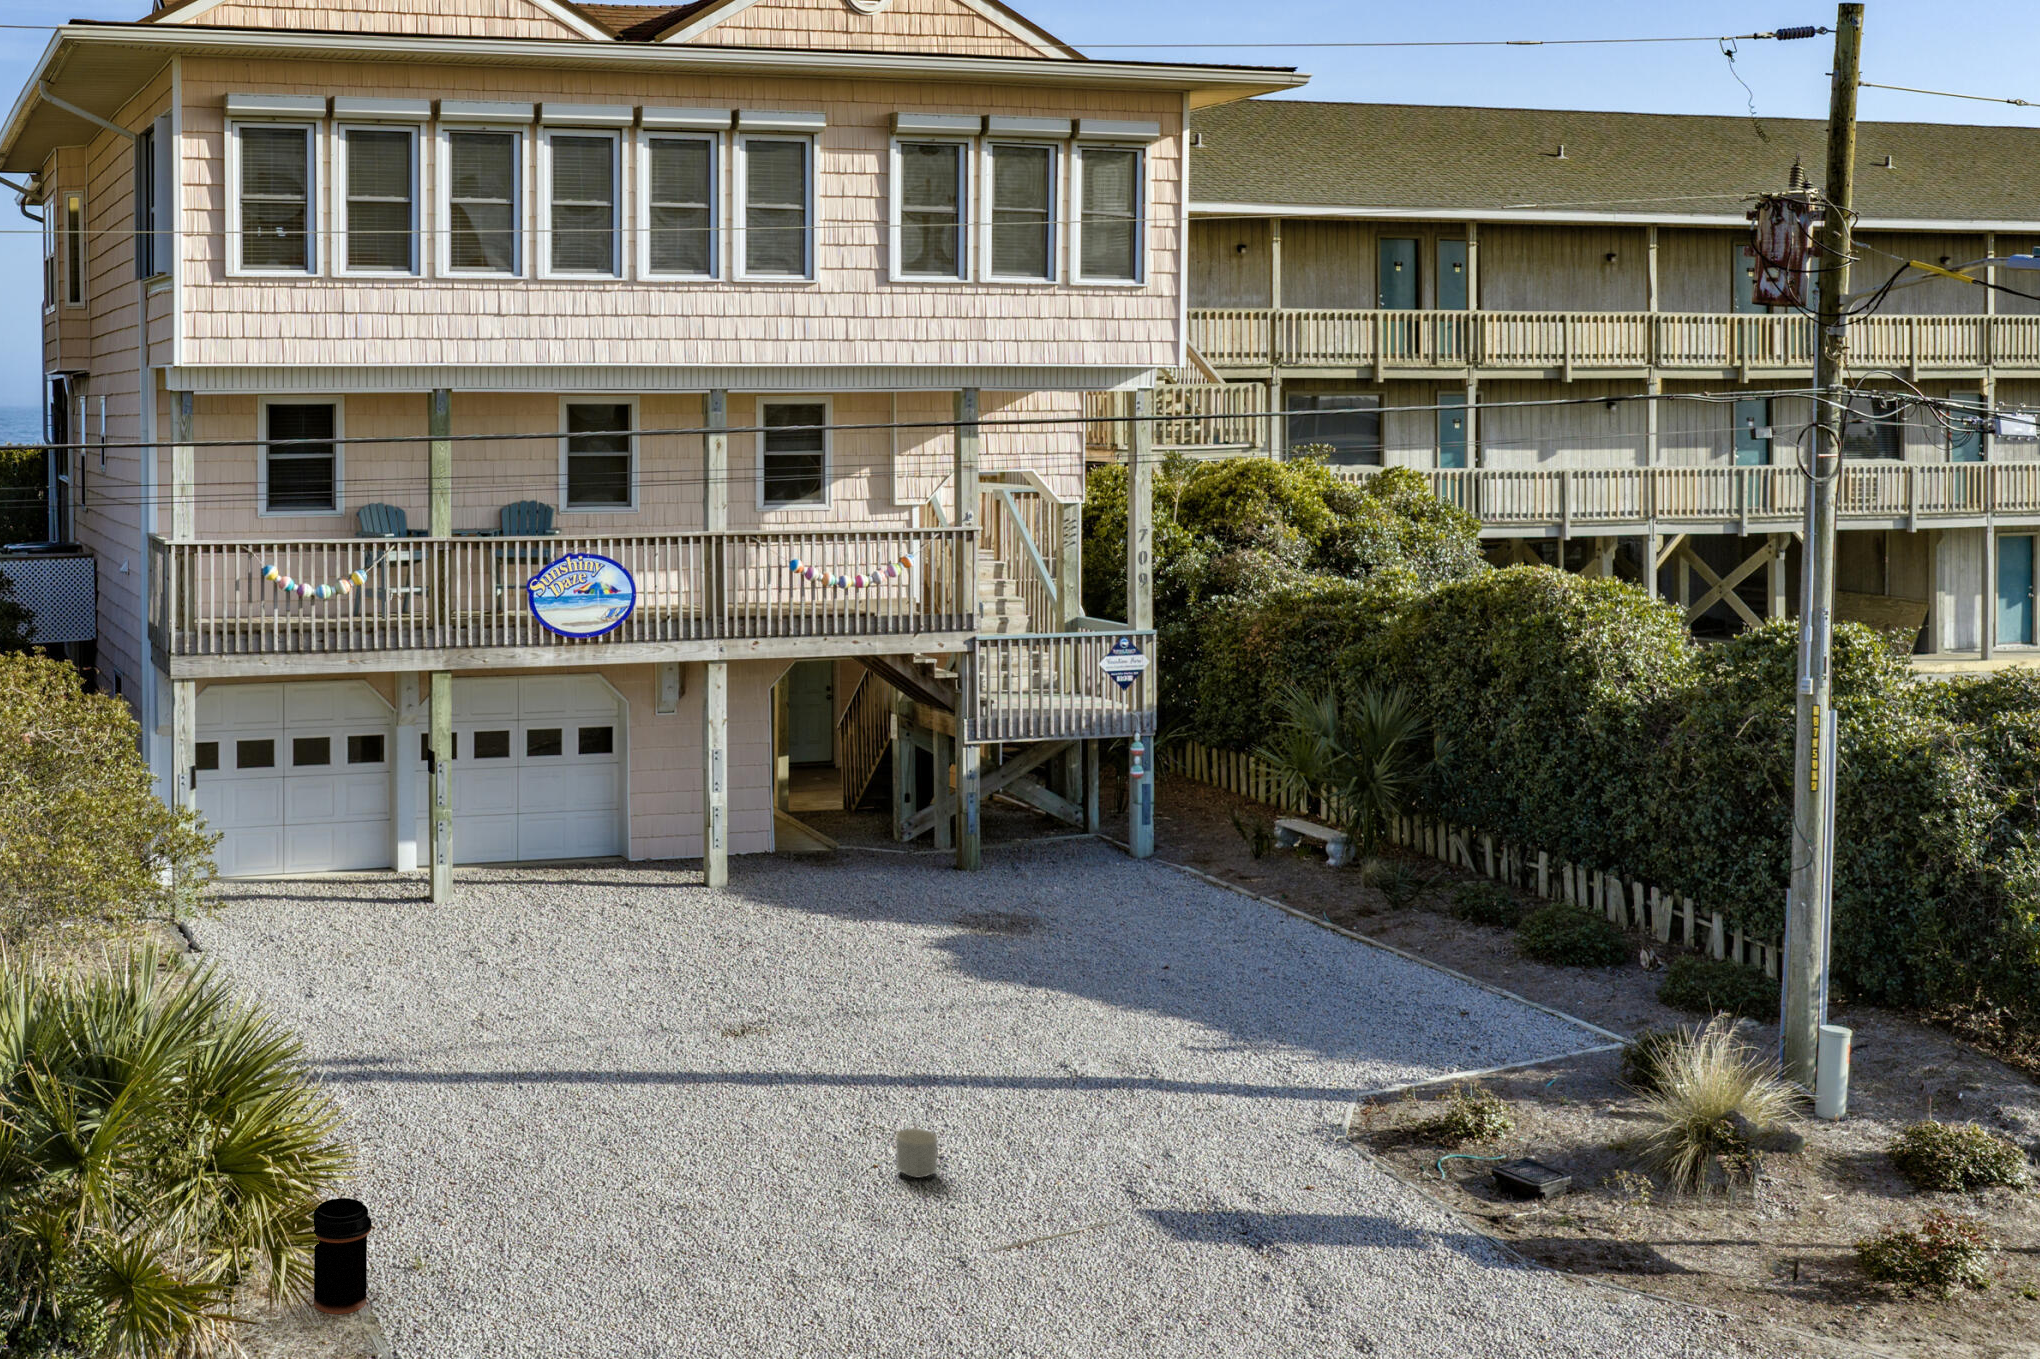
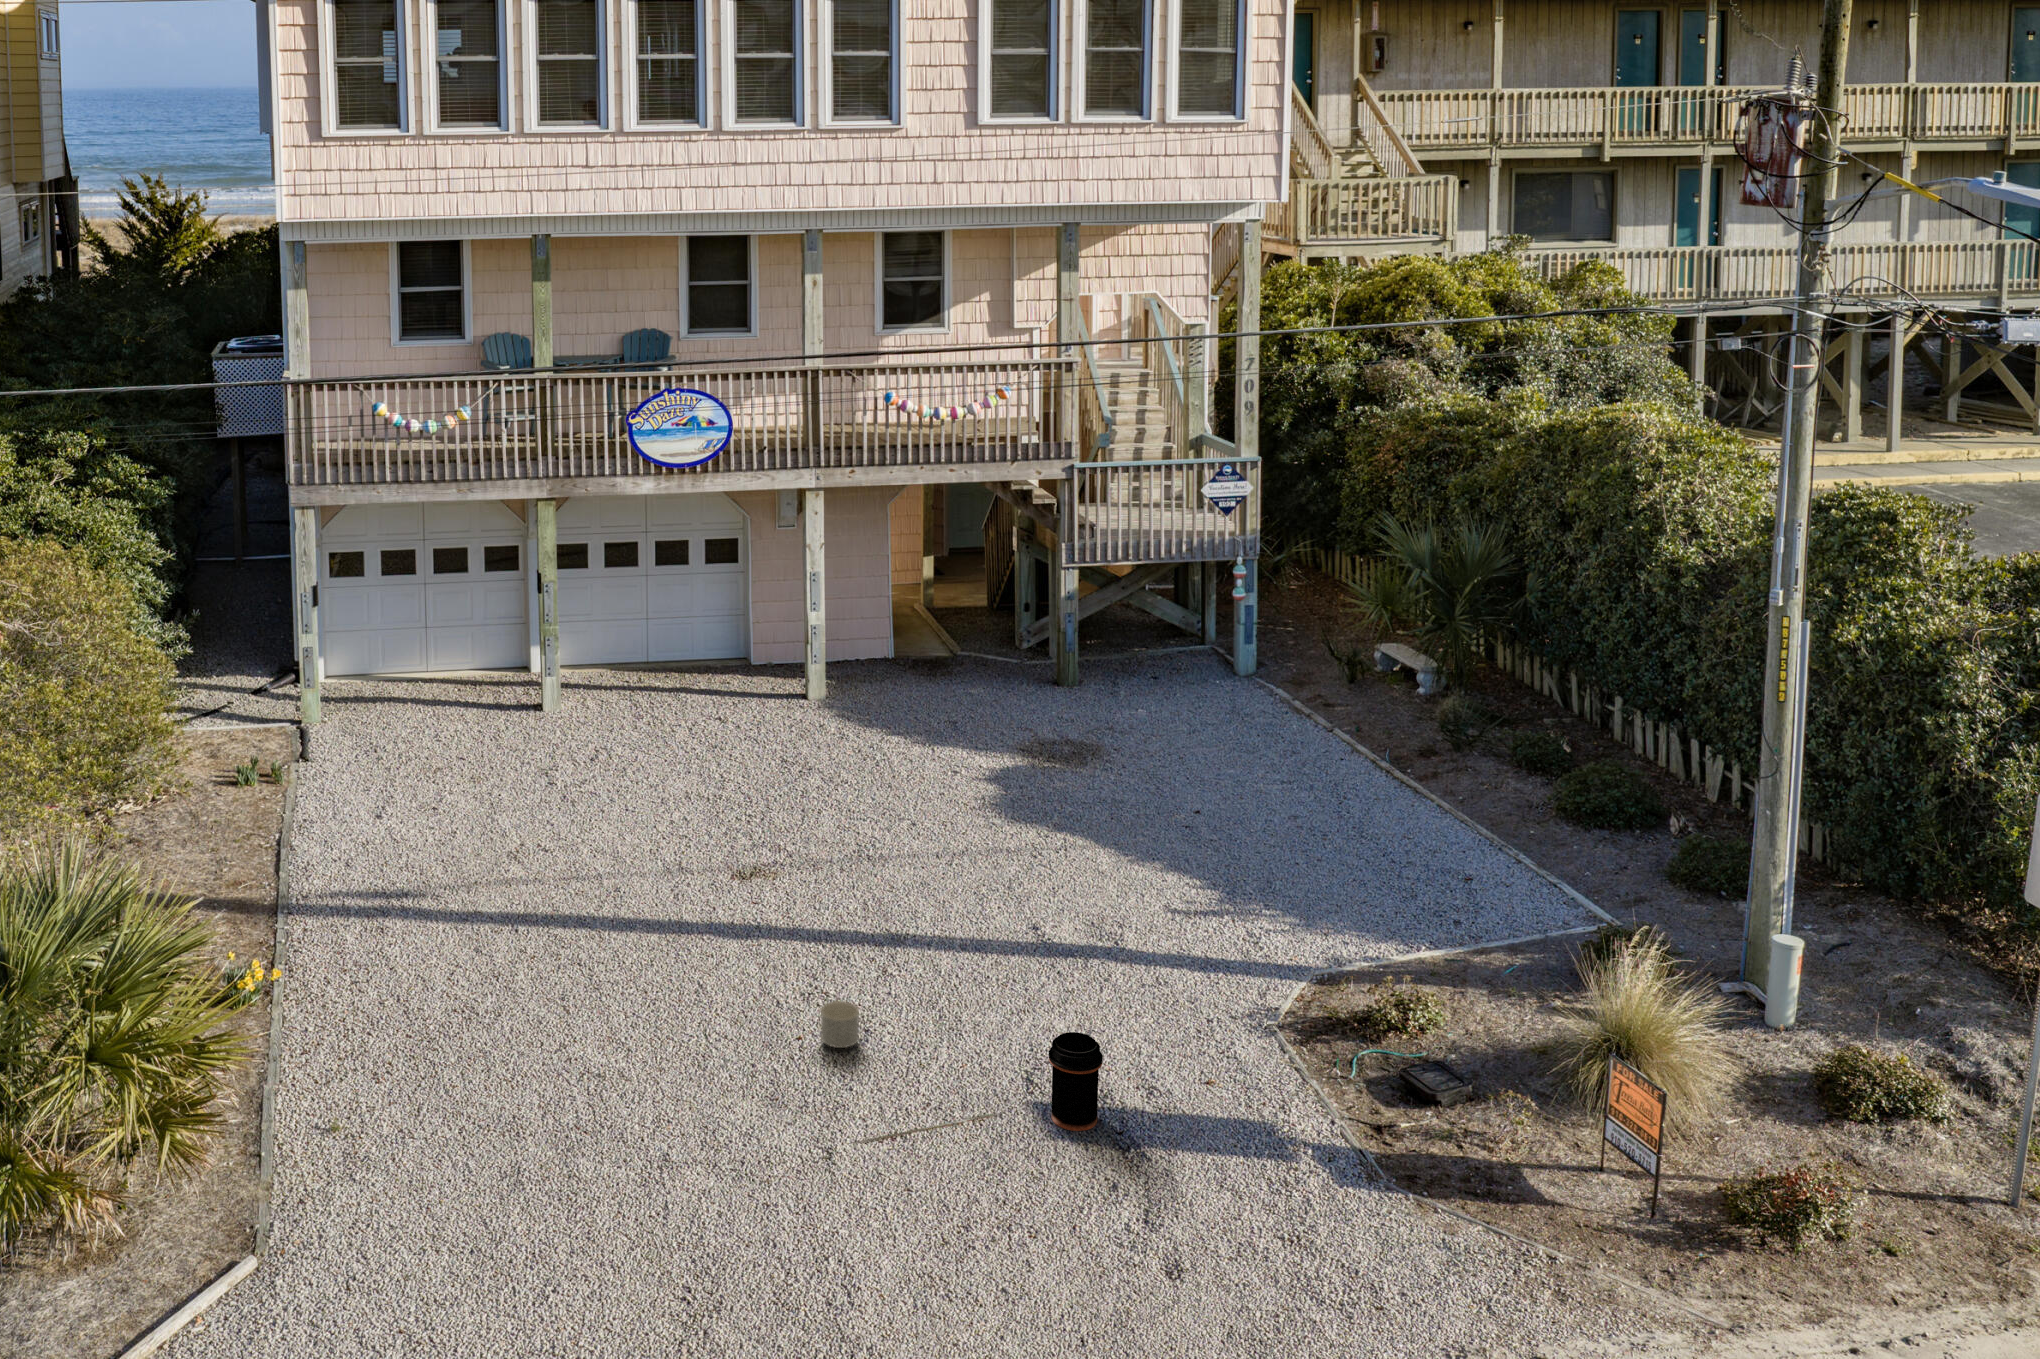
trash can: present [314,1198,372,1314] -> present [1049,1032,1103,1131]

